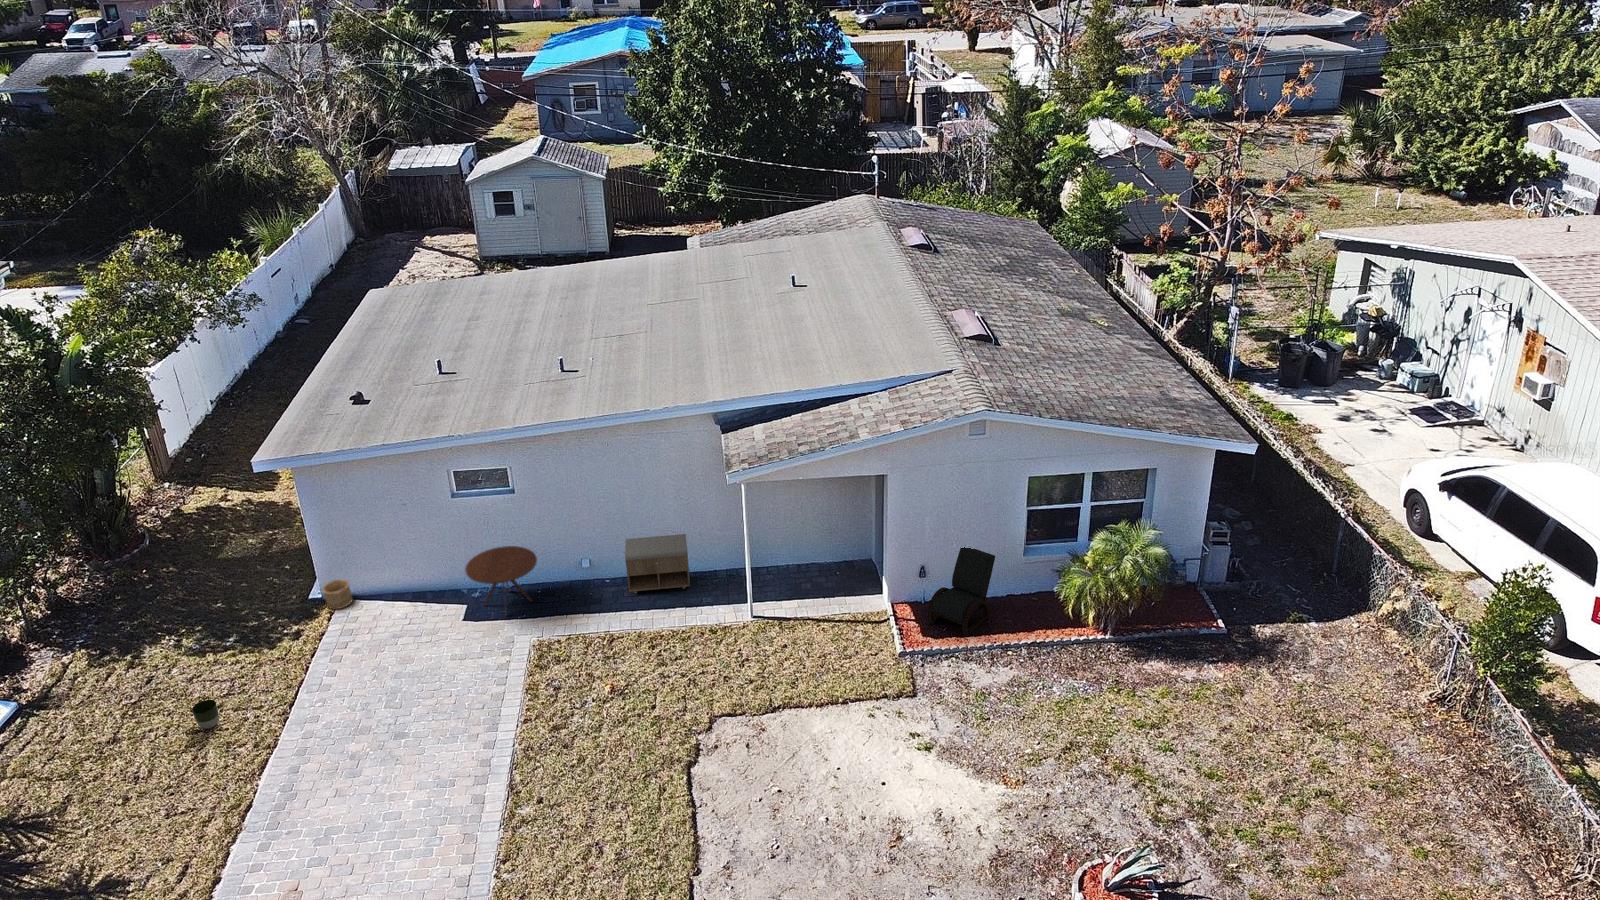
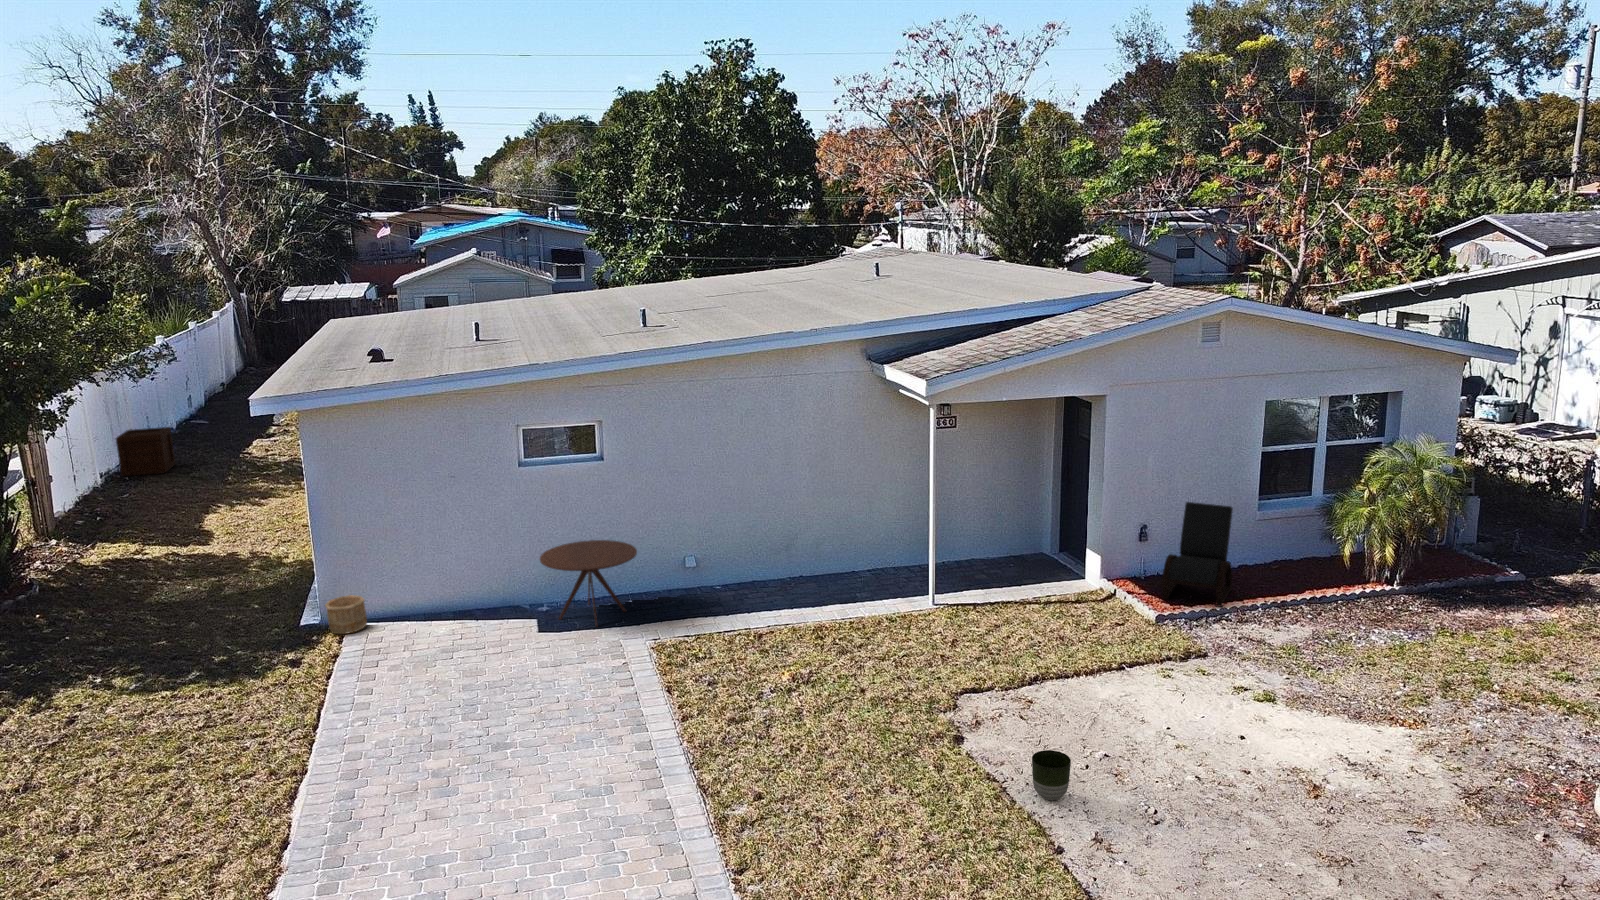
wooden crate: none [219,355,269,397] -> present [116,427,175,476]
storage bench: present [625,534,690,593] -> none [743,520,833,597]
planter: present [192,700,219,729] -> present [1032,750,1071,800]

